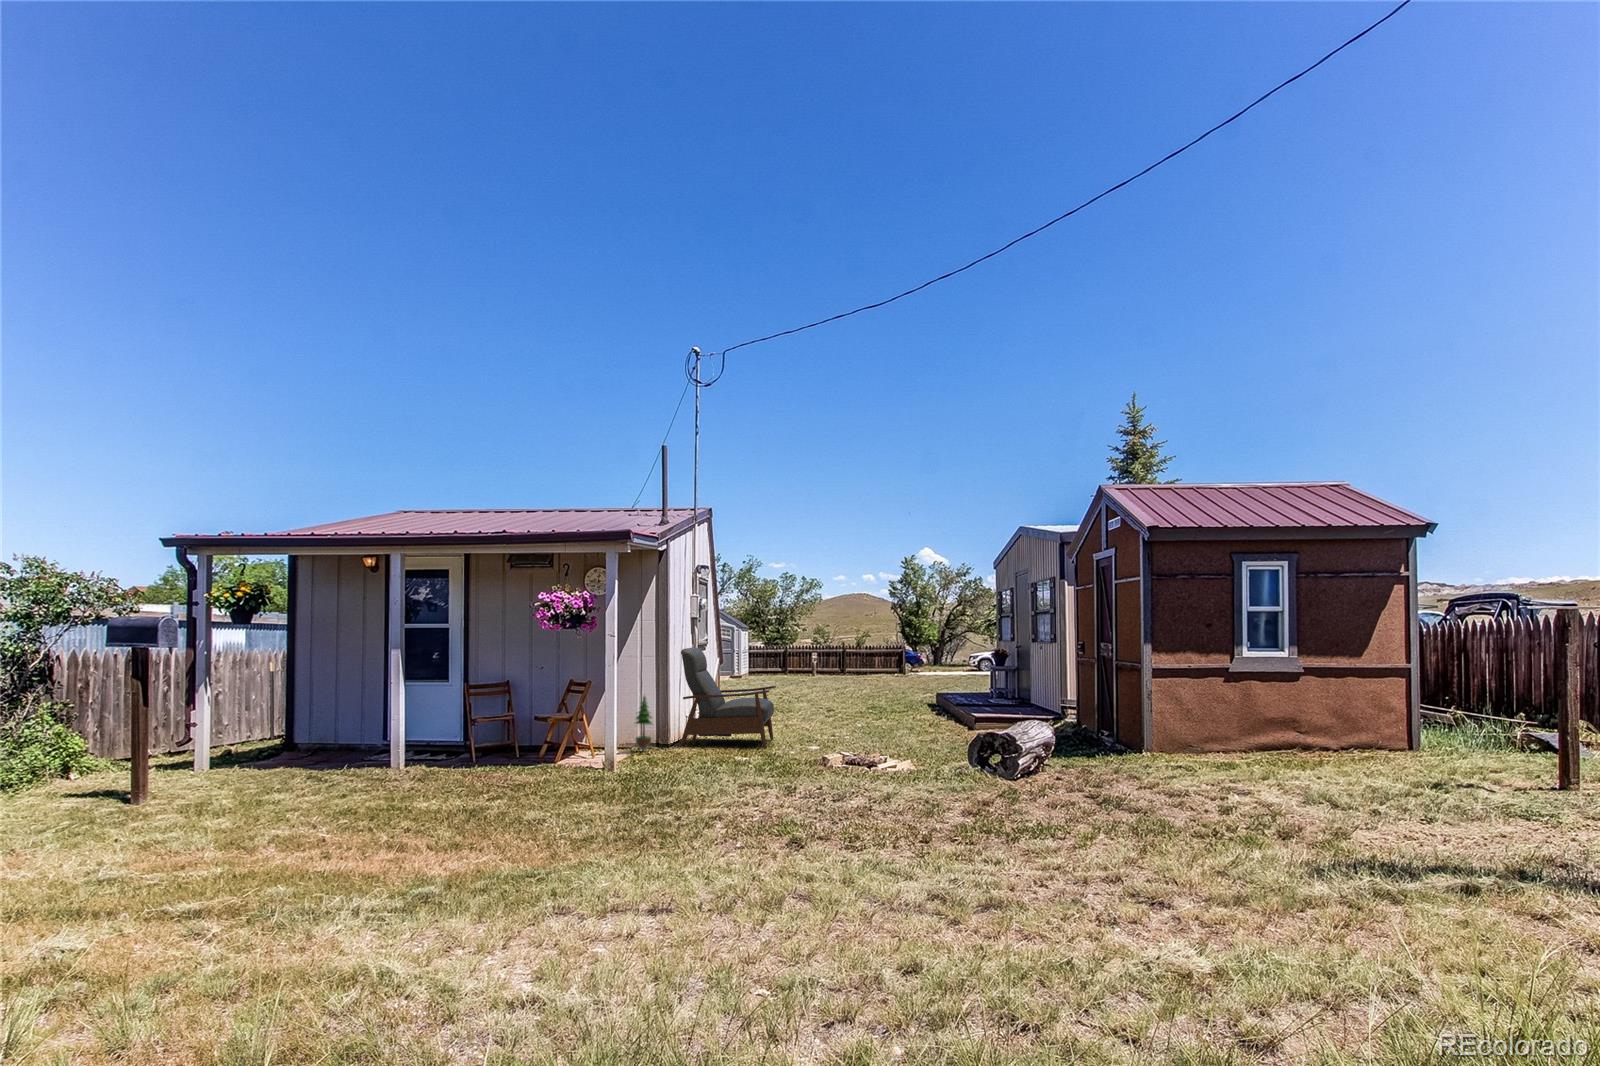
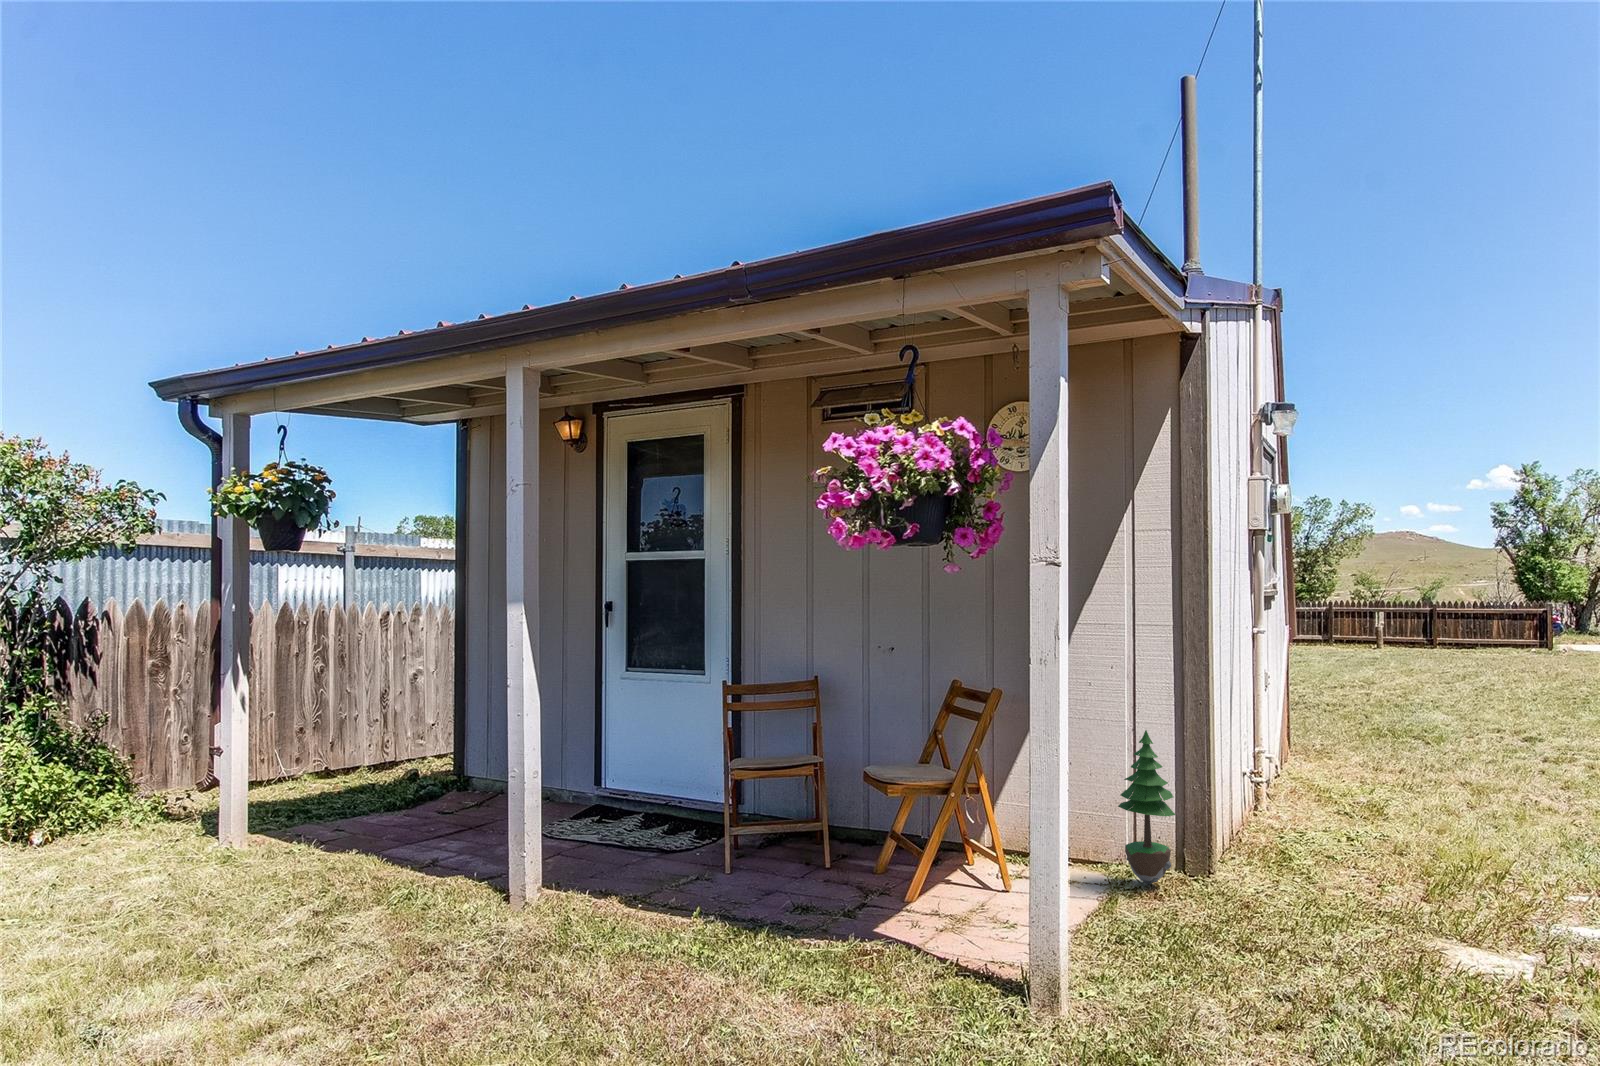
chair: present [680,647,776,748] -> none [1237,603,1541,908]

